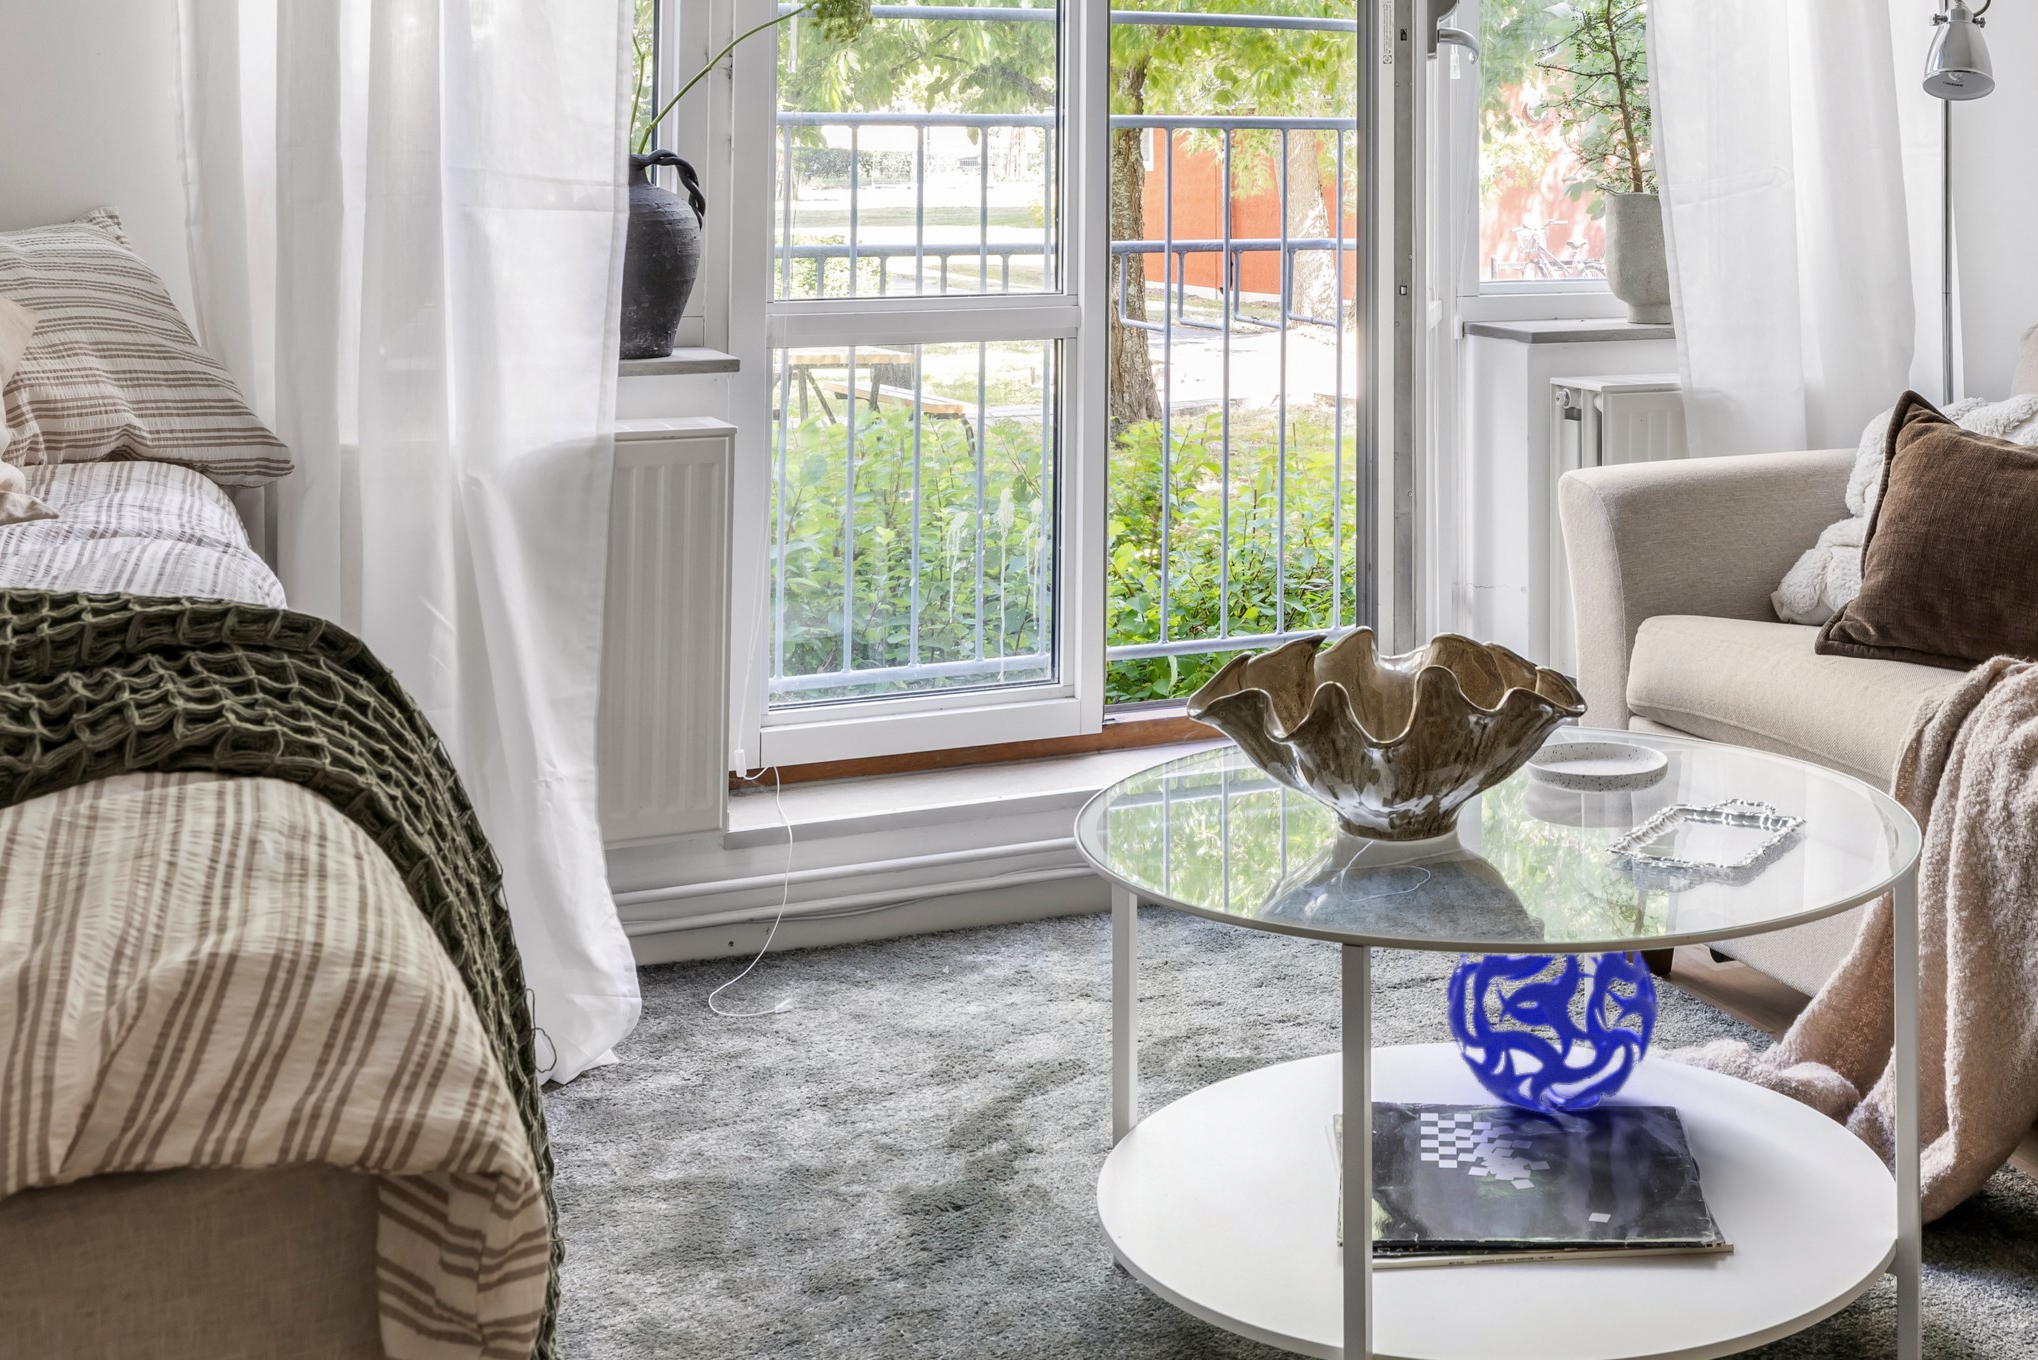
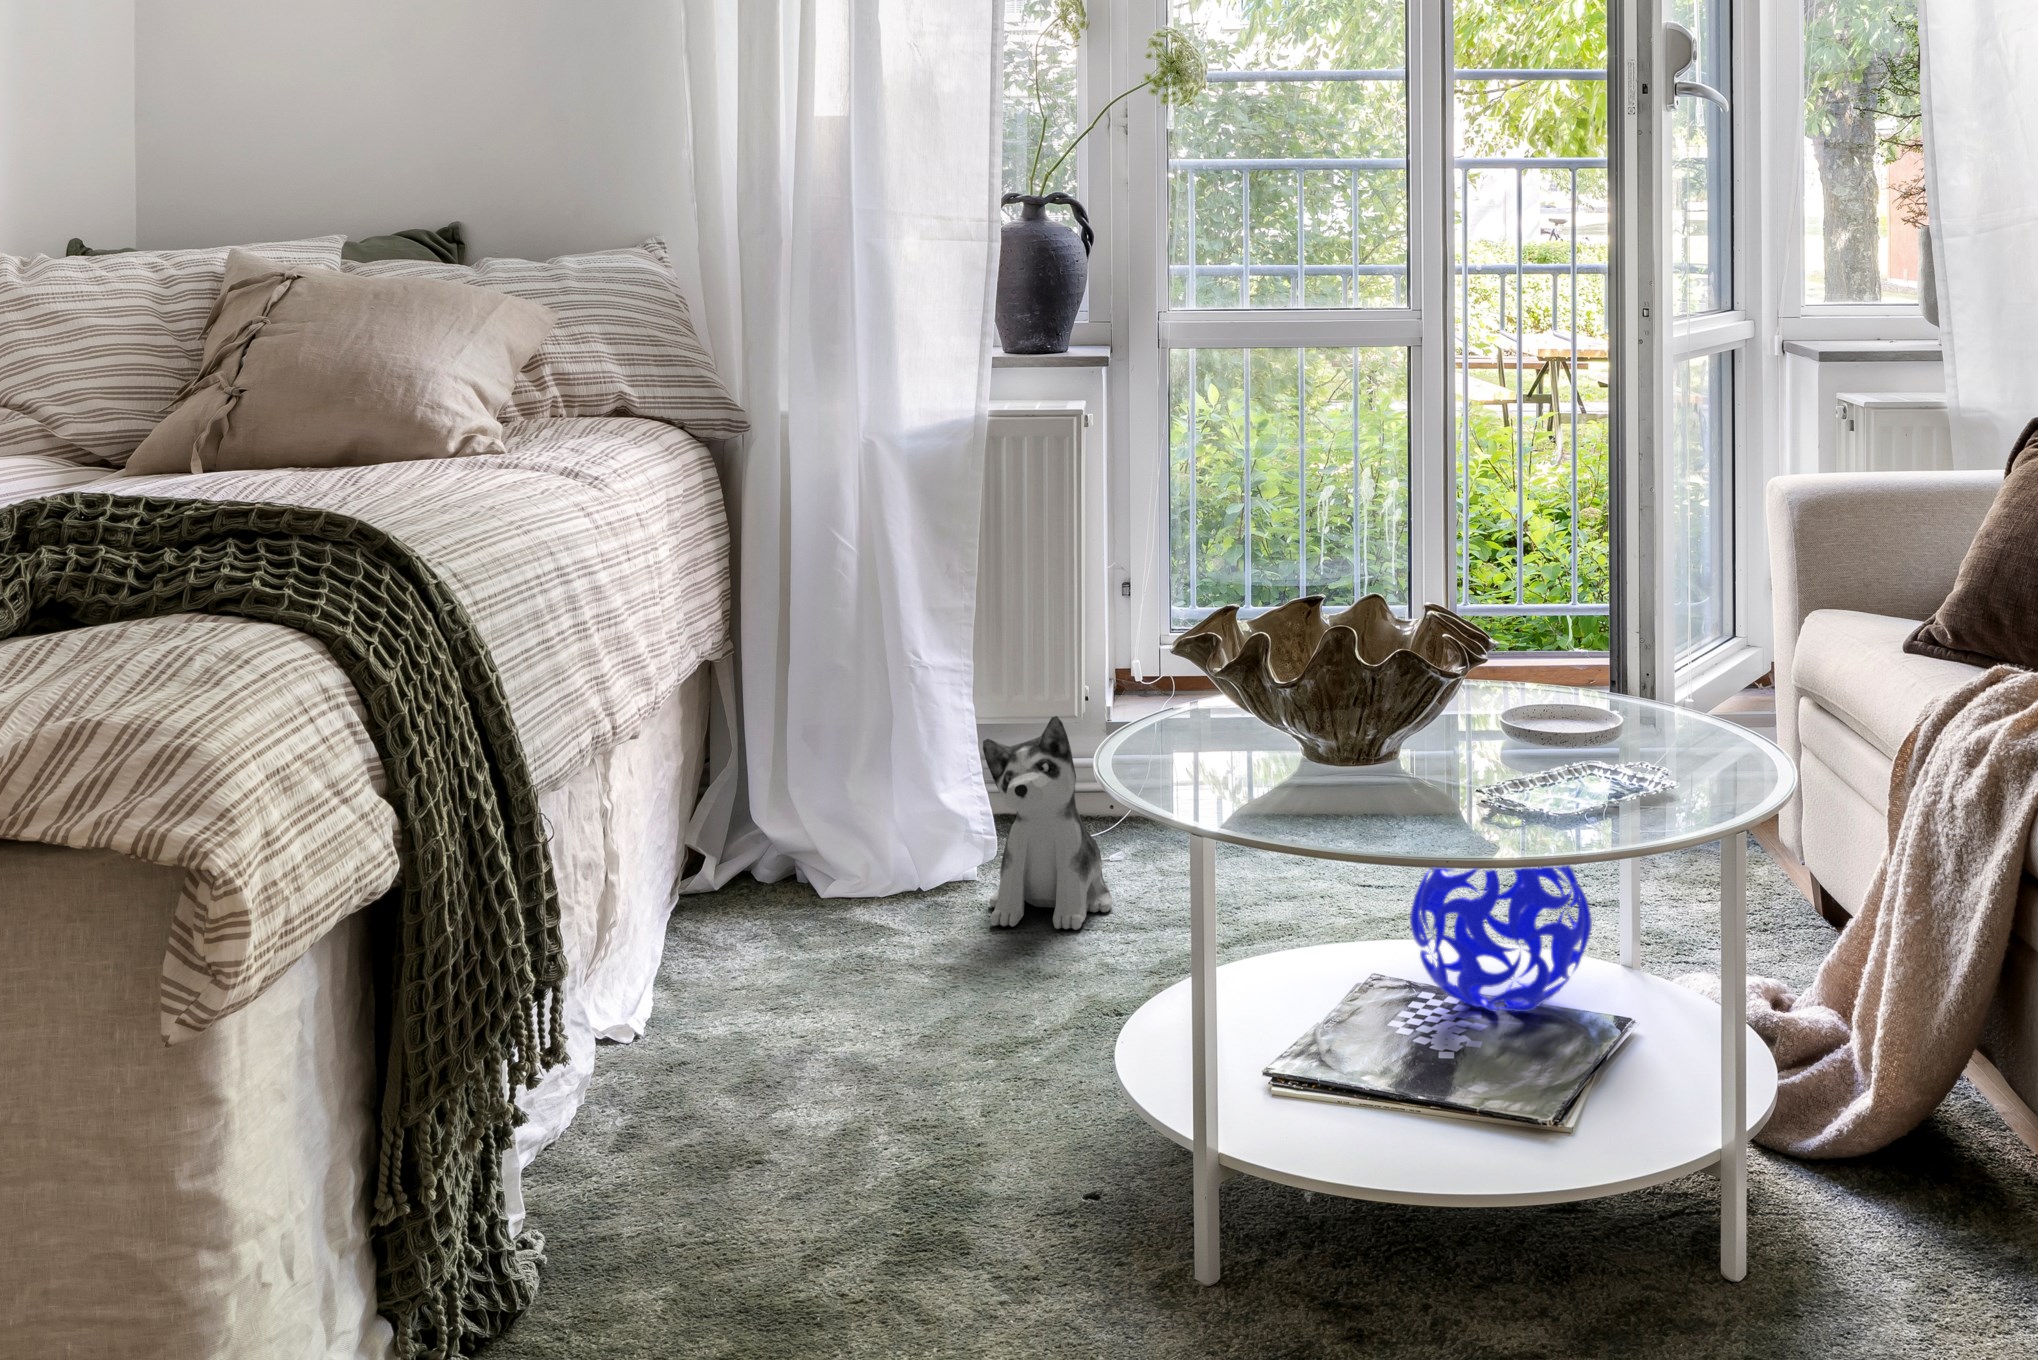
plush toy: none [692,821,861,1104] -> present [983,716,1112,930]

